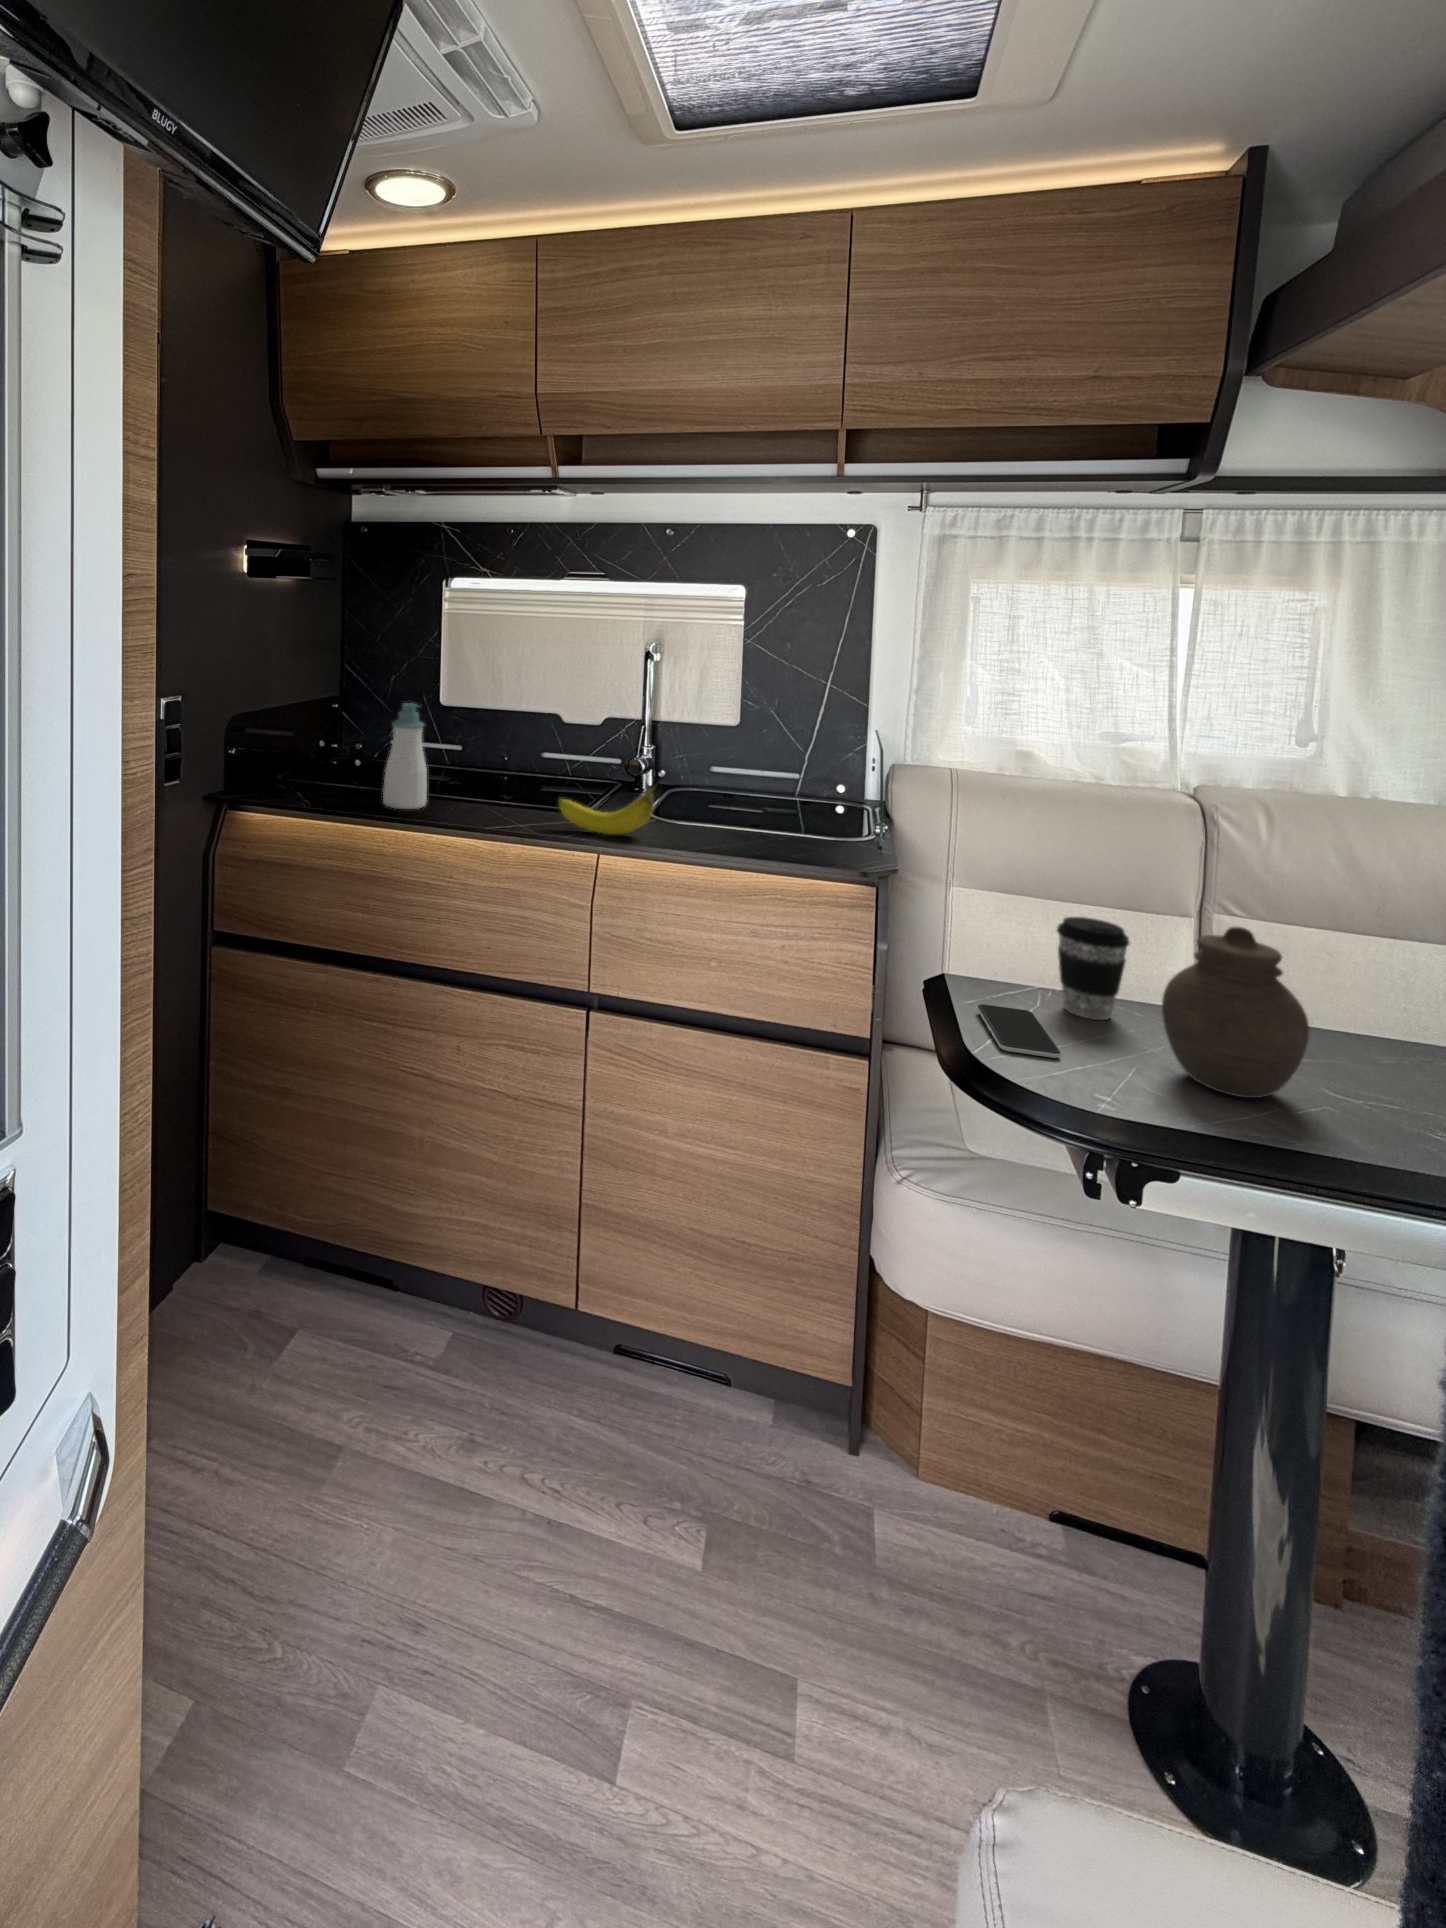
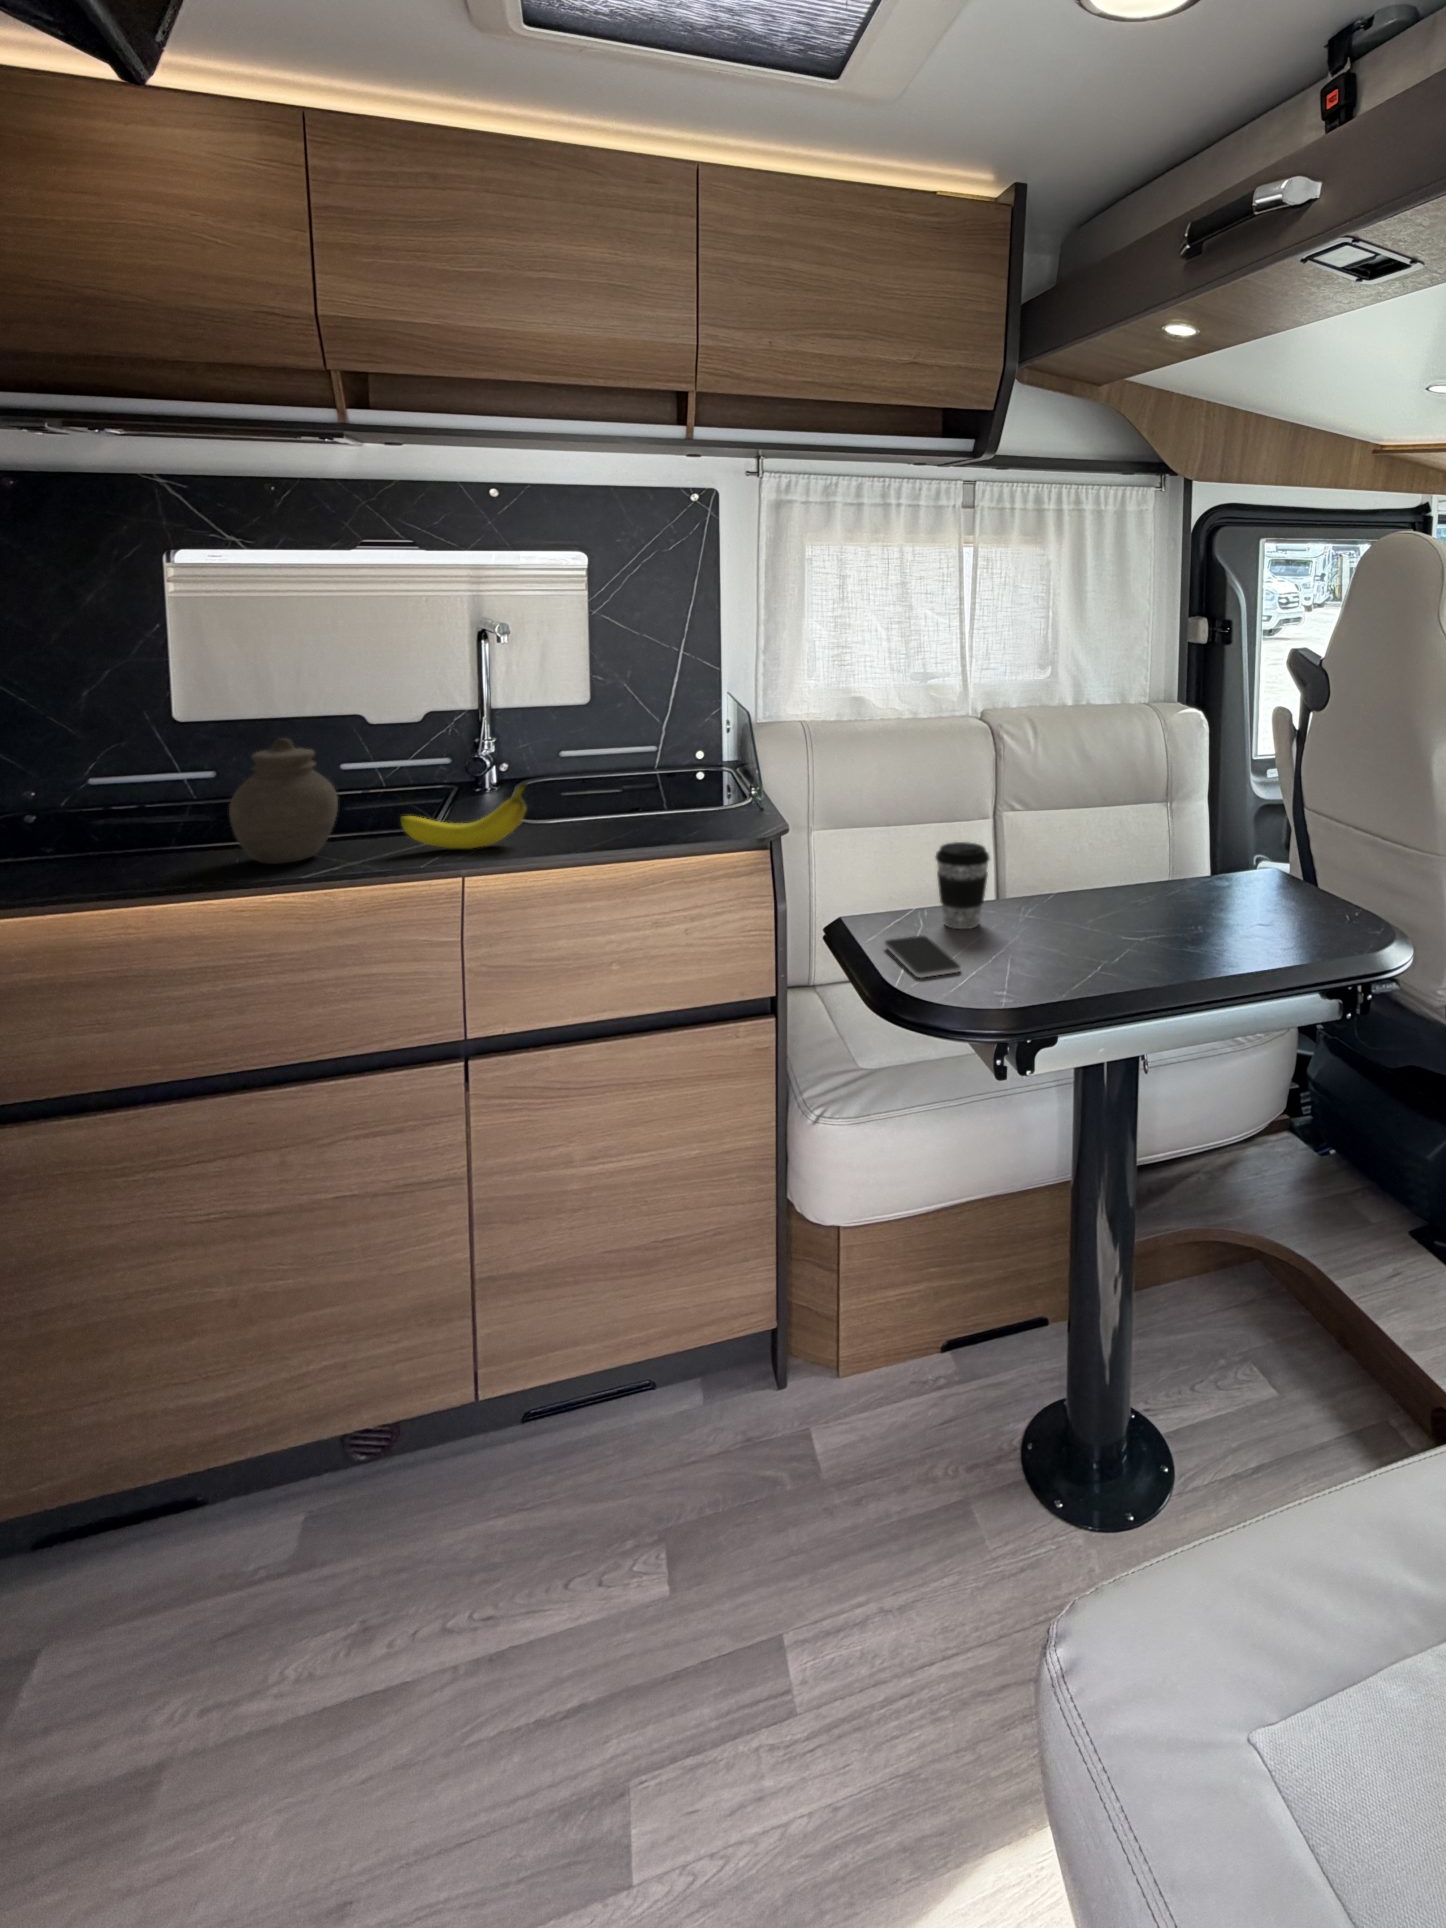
soap bottle: present [383,703,427,809] -> none [114,722,191,869]
jar: present [1162,927,1309,1098] -> present [229,738,338,864]

